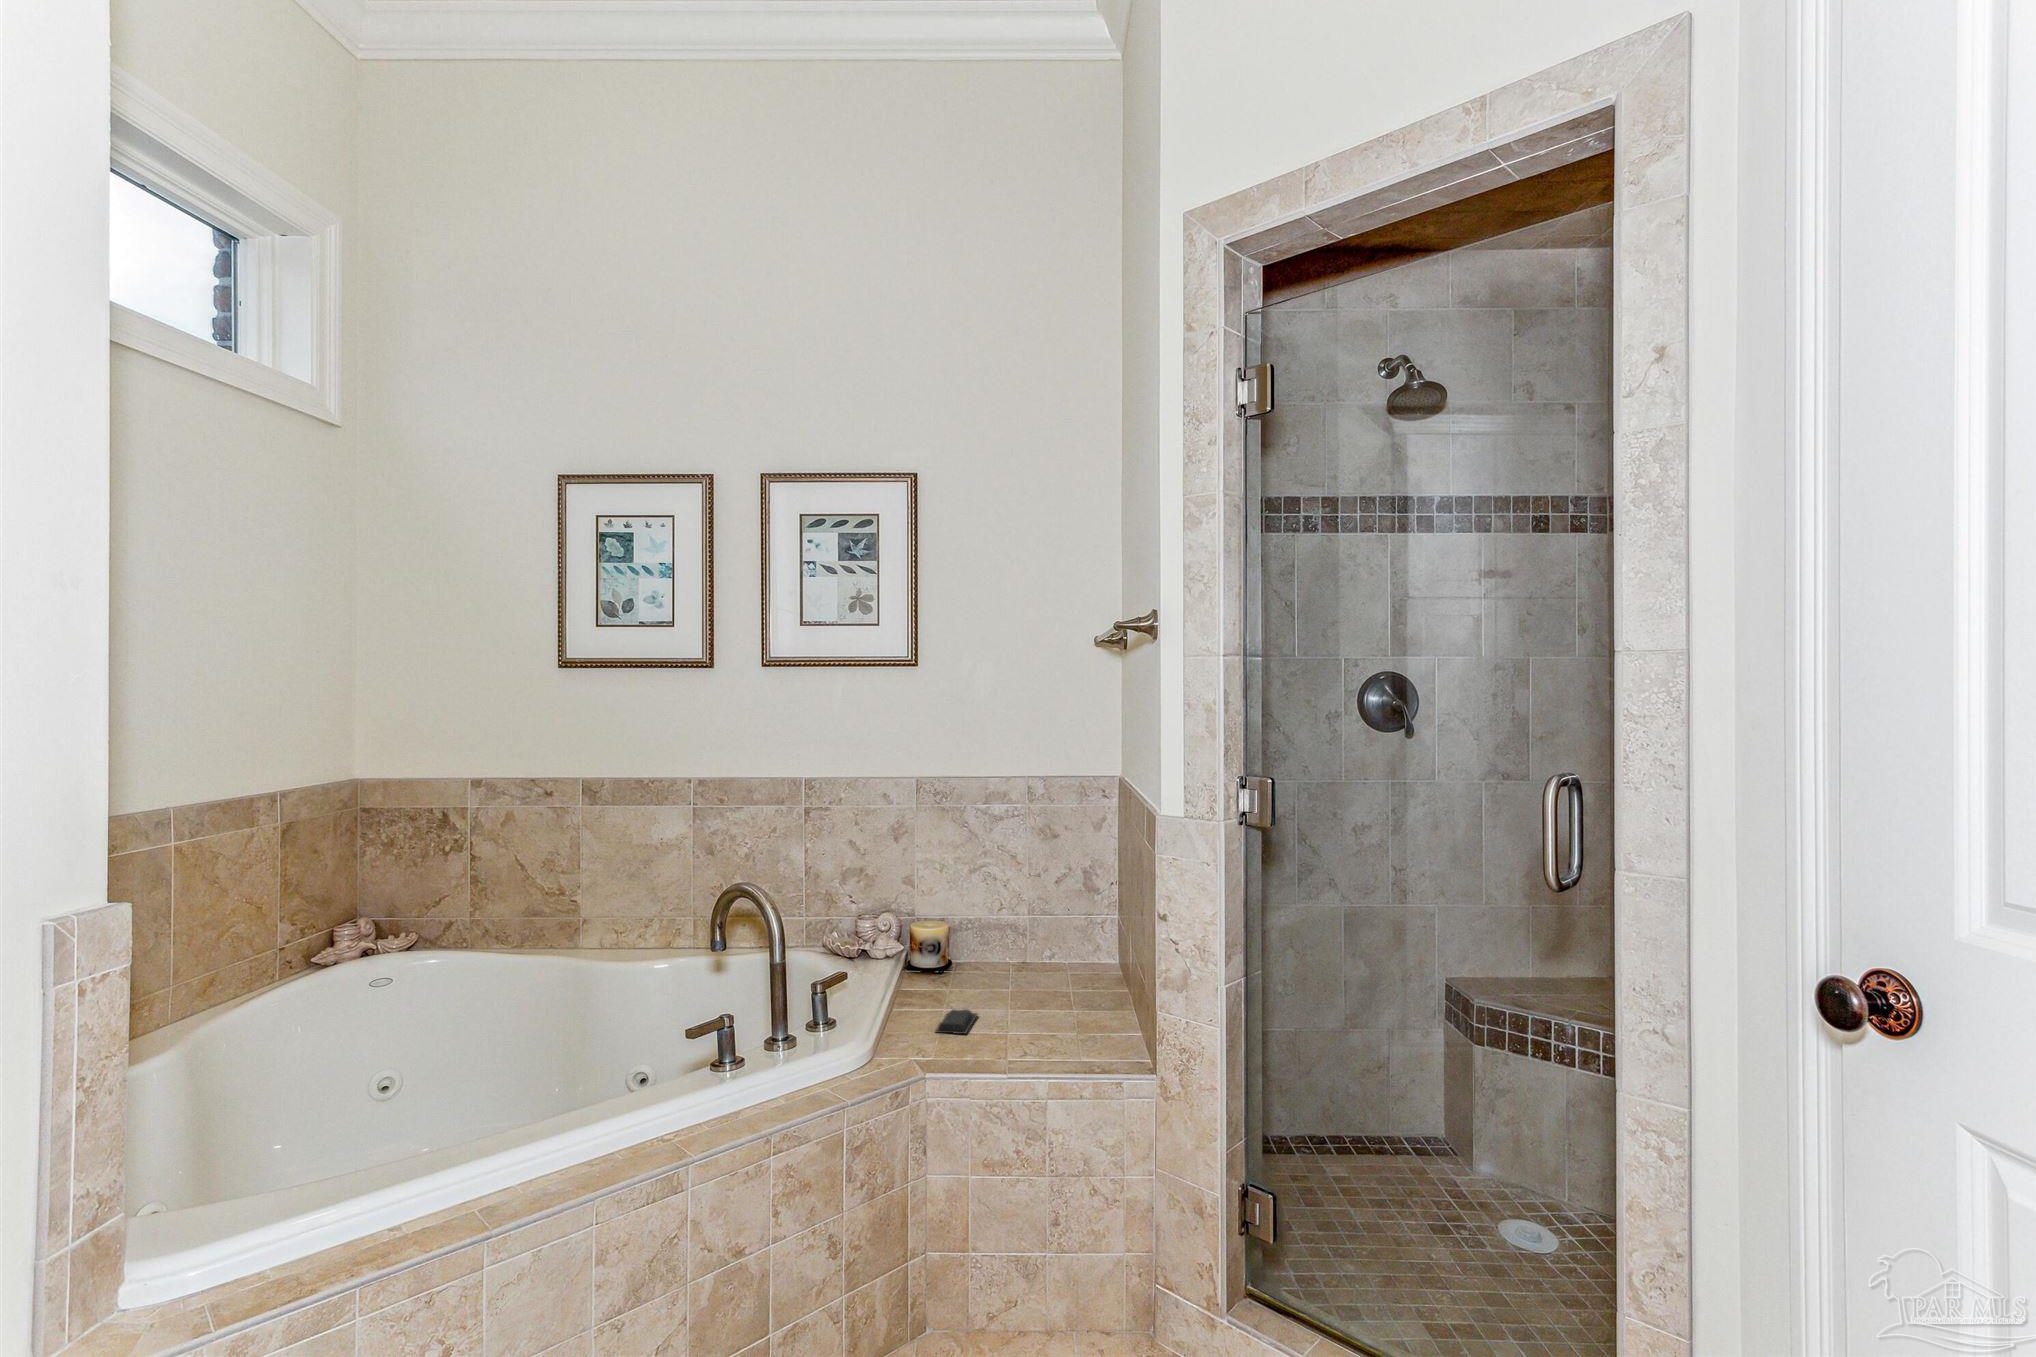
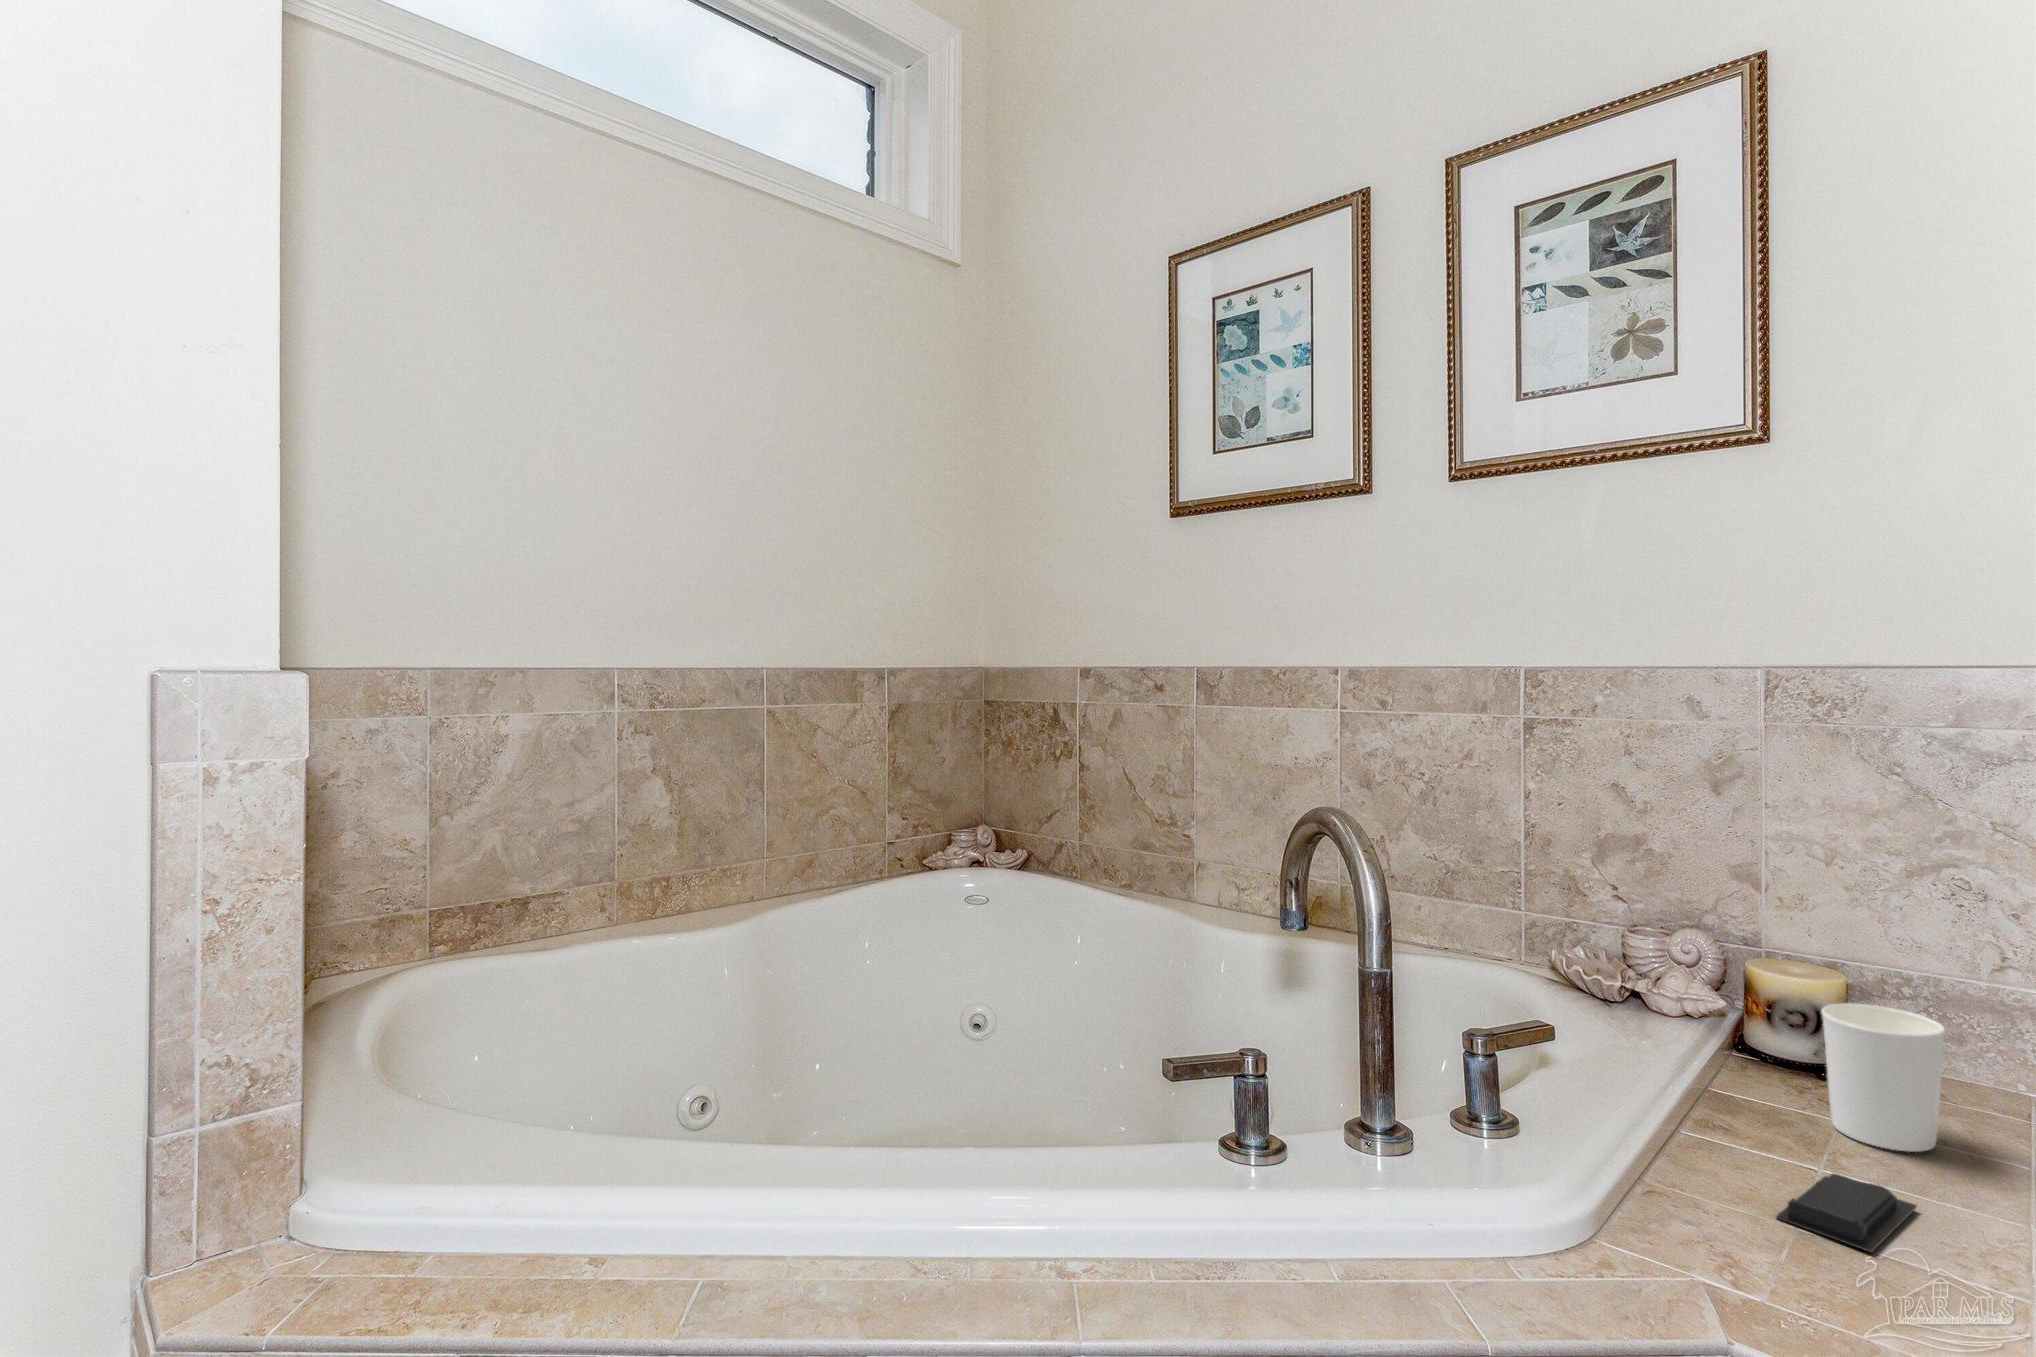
candle holder: none [944,935,985,996] -> present [1821,1003,1945,1152]

